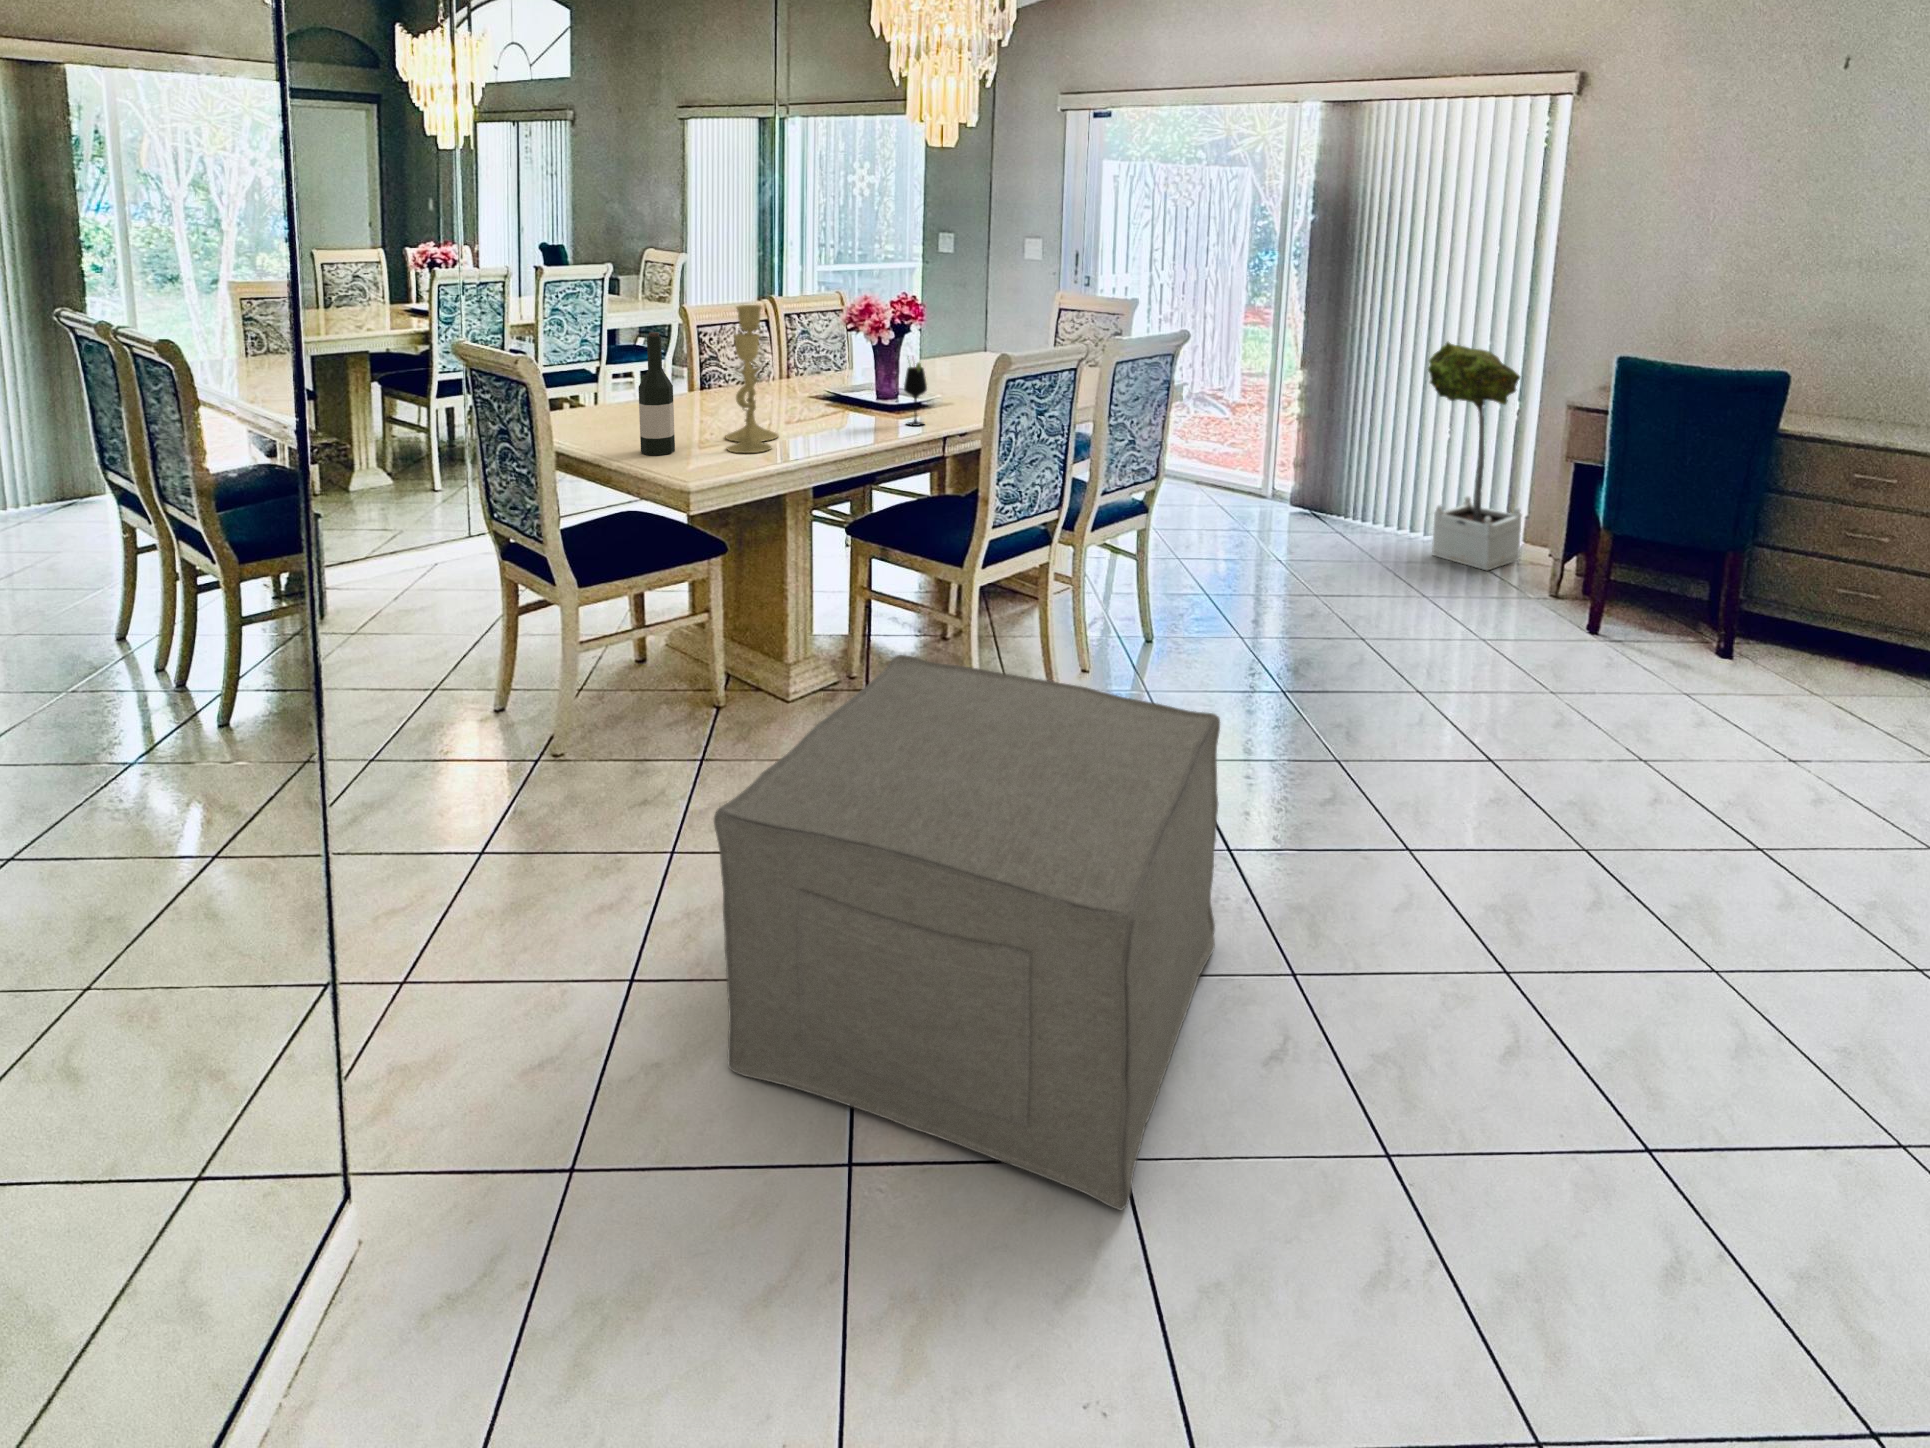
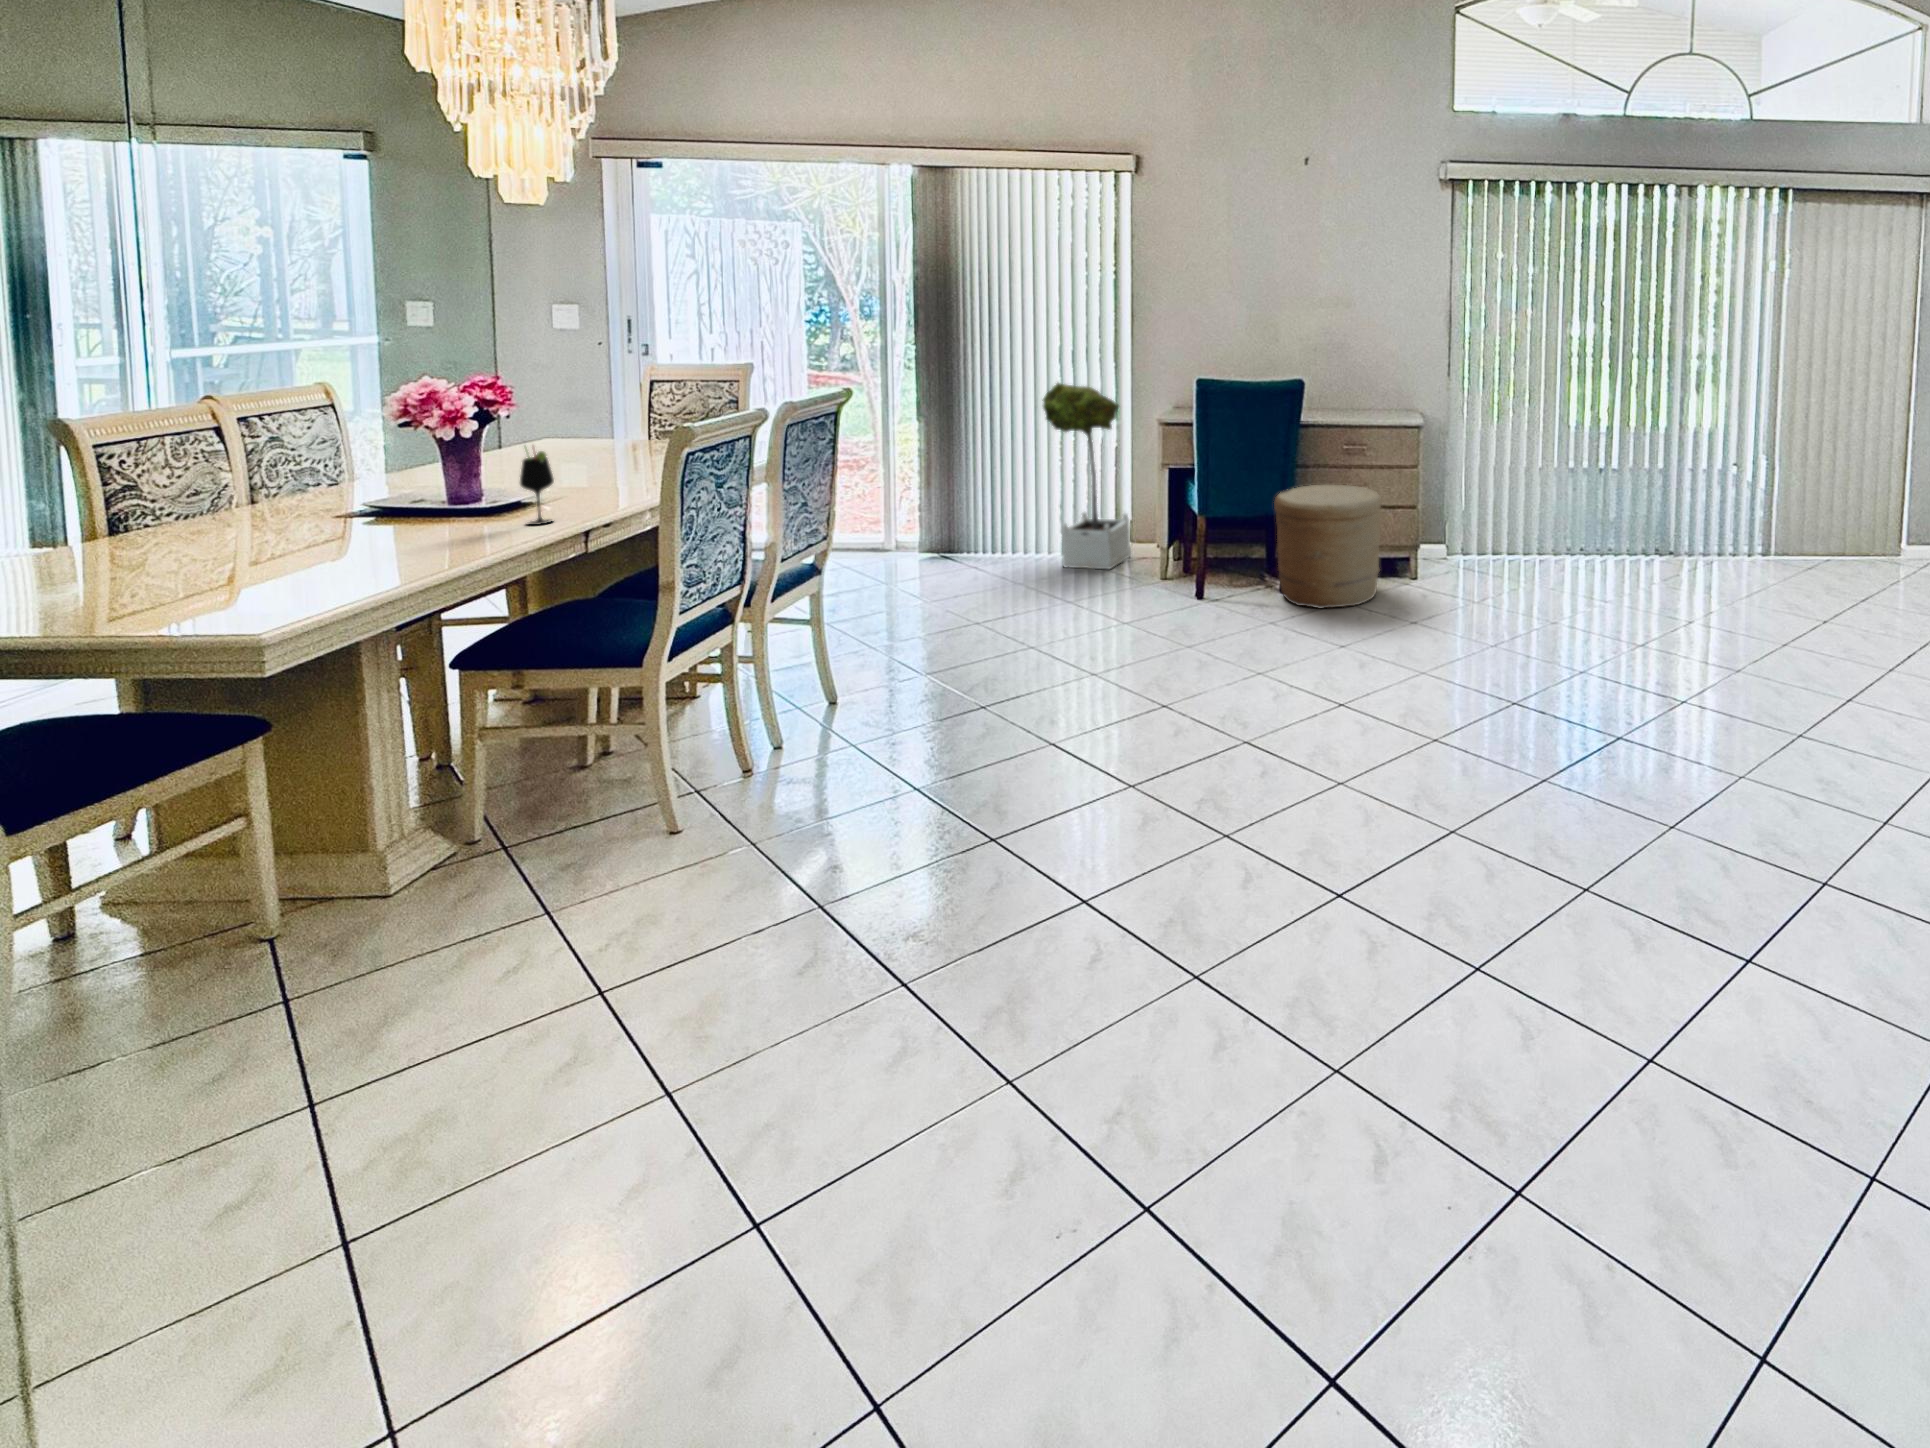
candlestick: present [726,305,778,453] -> none [243,403,348,593]
wine bottle: present [638,332,675,455] -> none [91,451,170,622]
woven basket: none [1713,520,1908,709] -> present [1274,485,1381,609]
ottoman: present [714,655,1220,1210] -> none [511,707,1034,1250]

